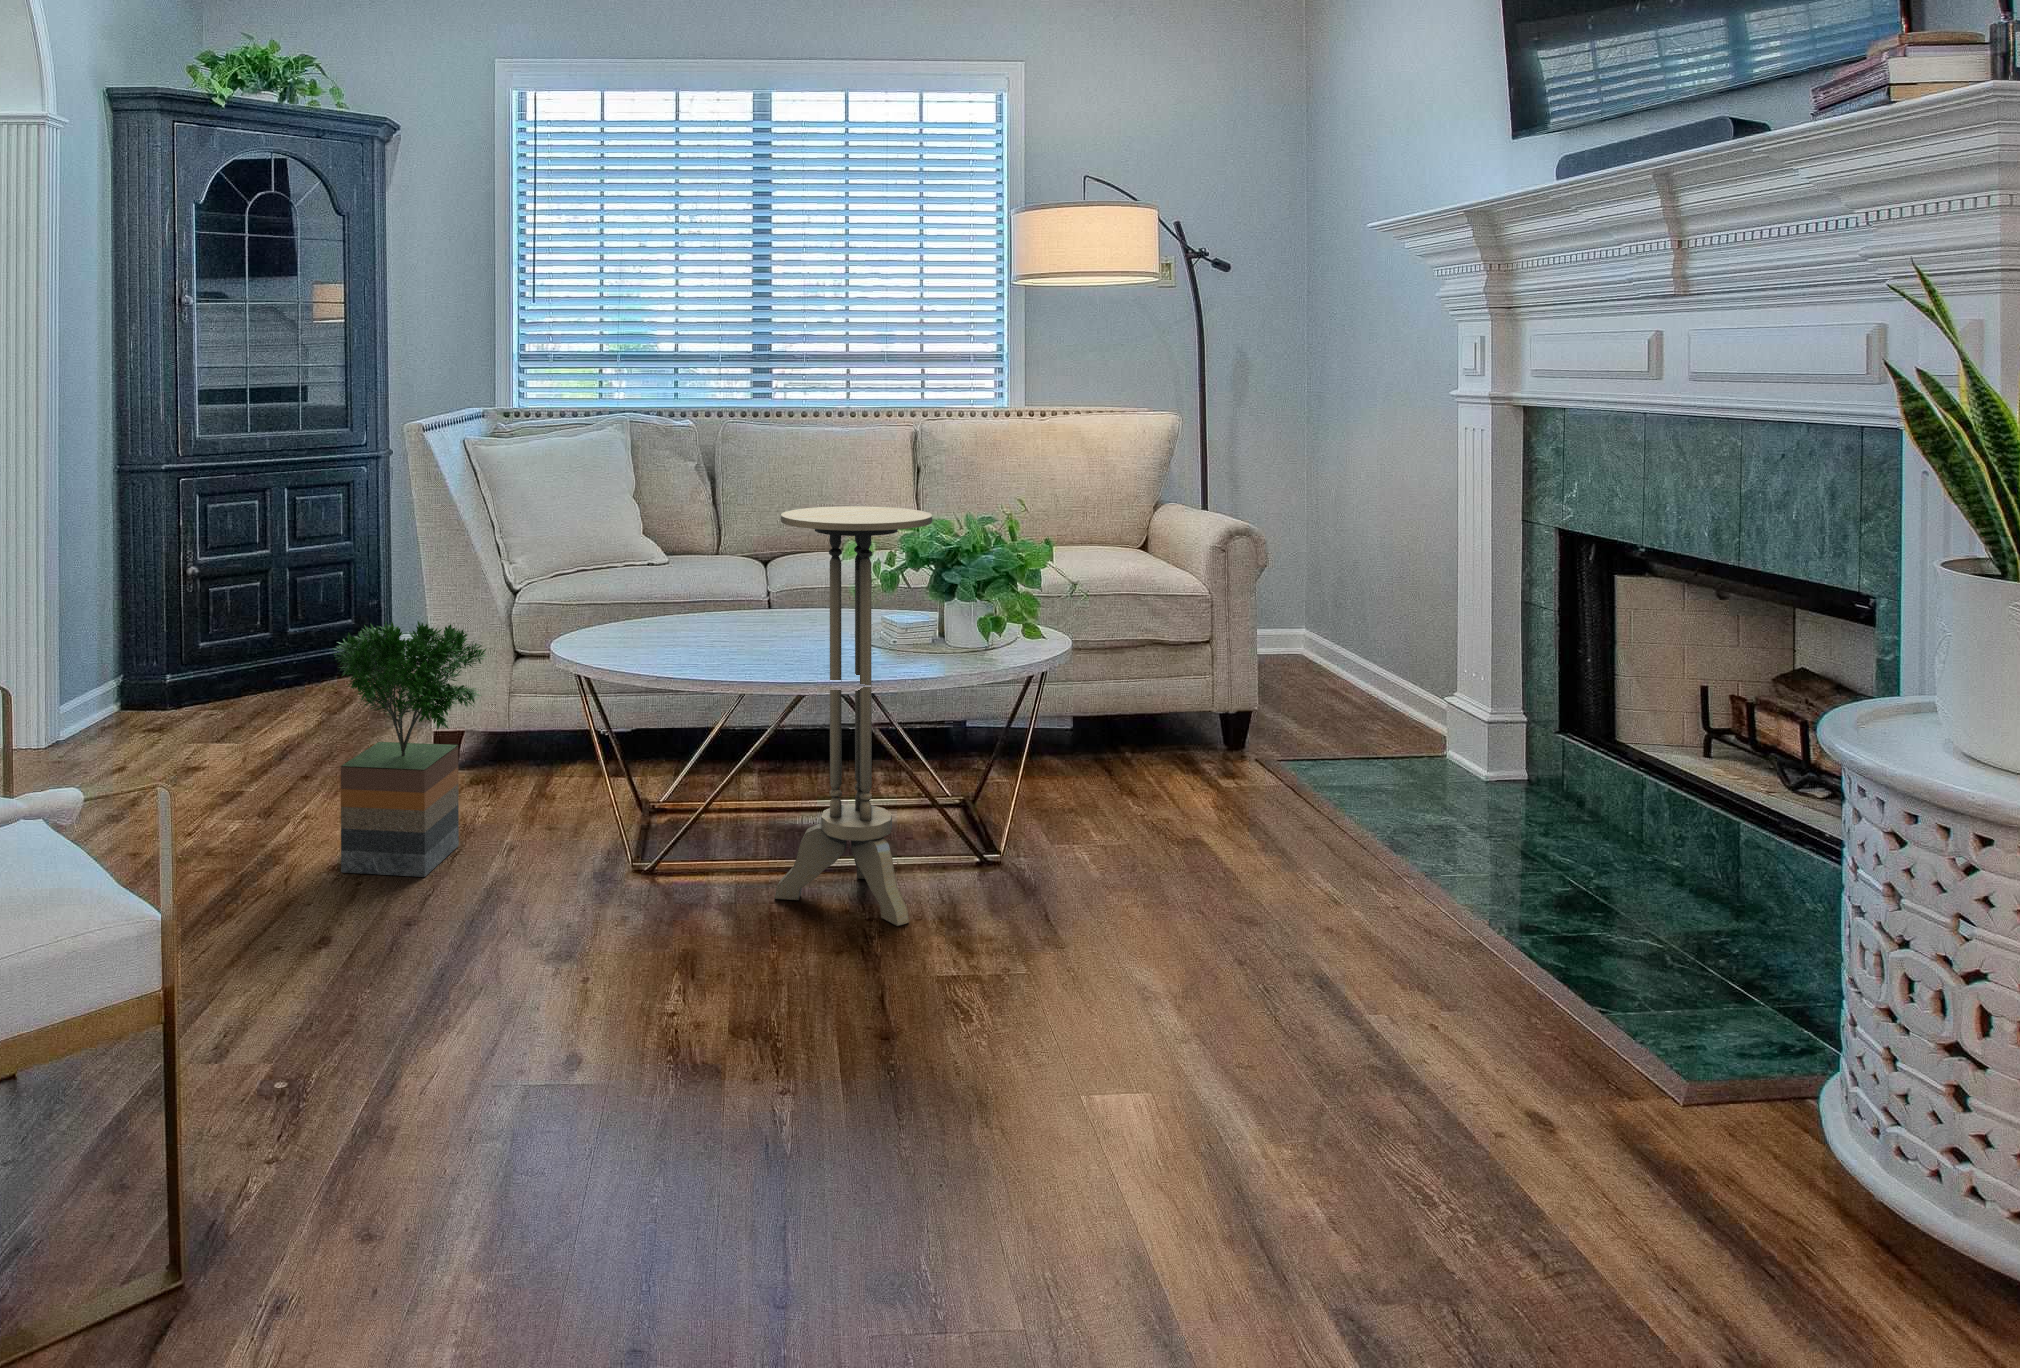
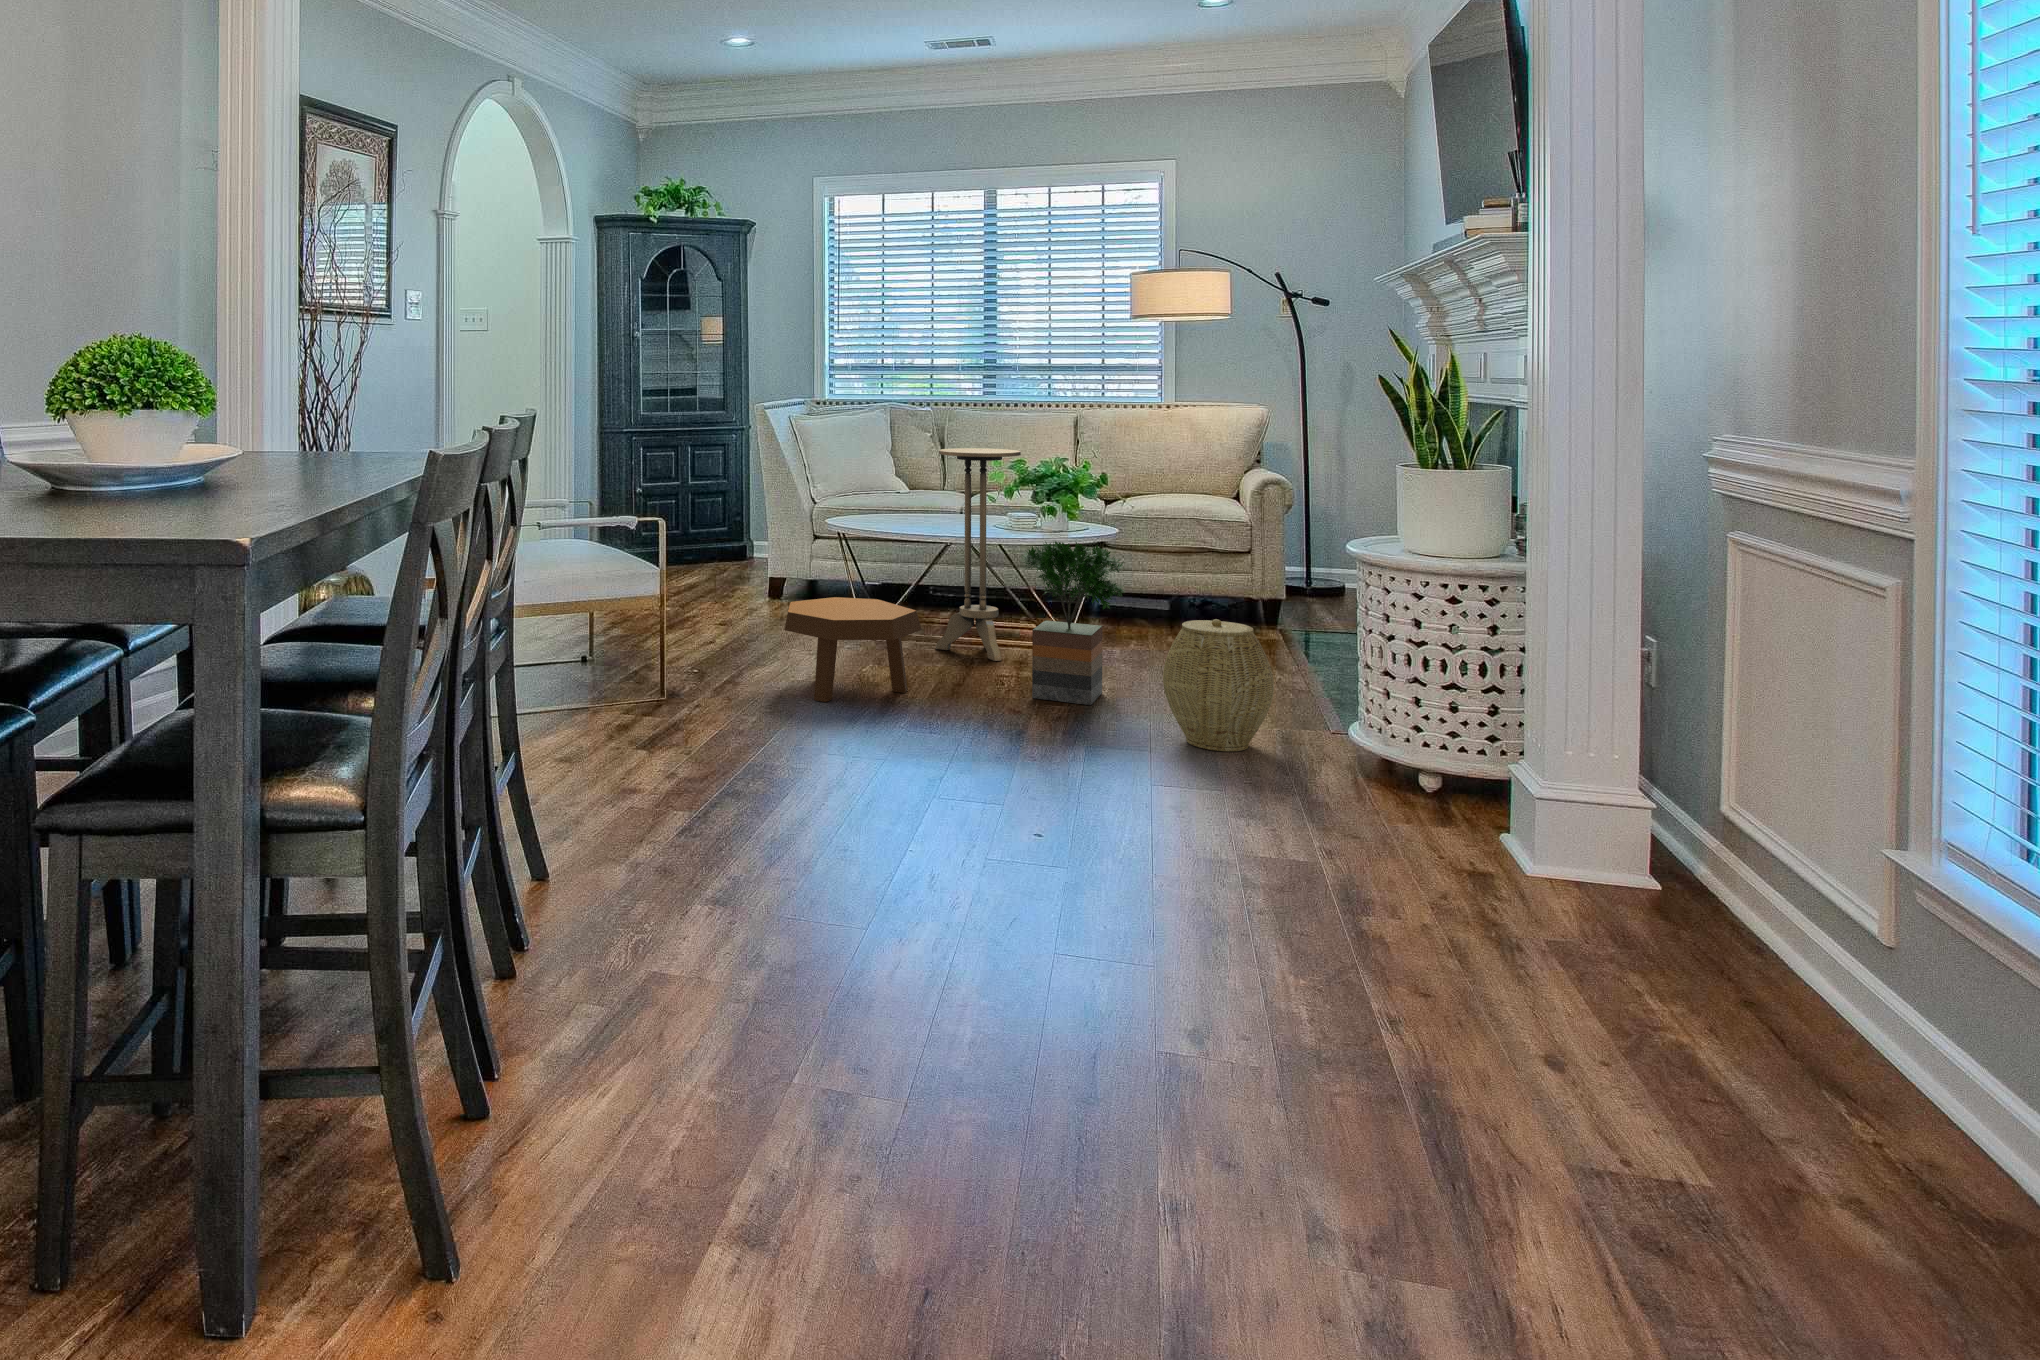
potted tree: present [334,621,487,877] -> present [1022,541,1124,705]
footstool: none [499,860,811,1188] -> present [784,597,922,702]
woven basket: none [1395,915,1656,1252] -> present [1163,619,1274,751]

